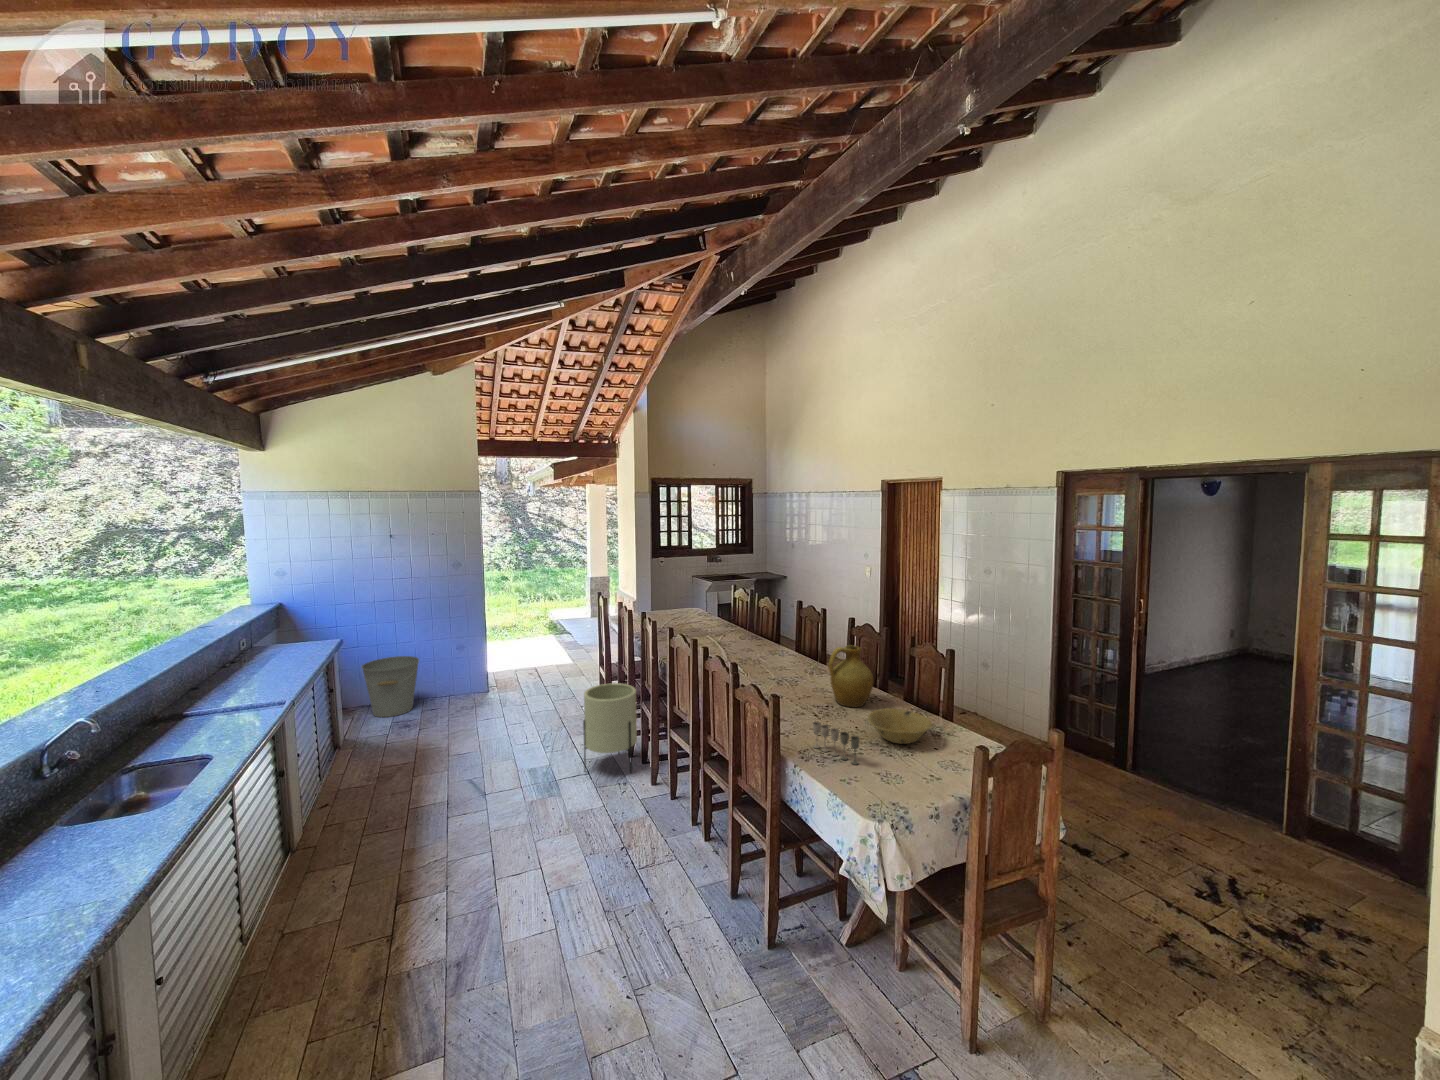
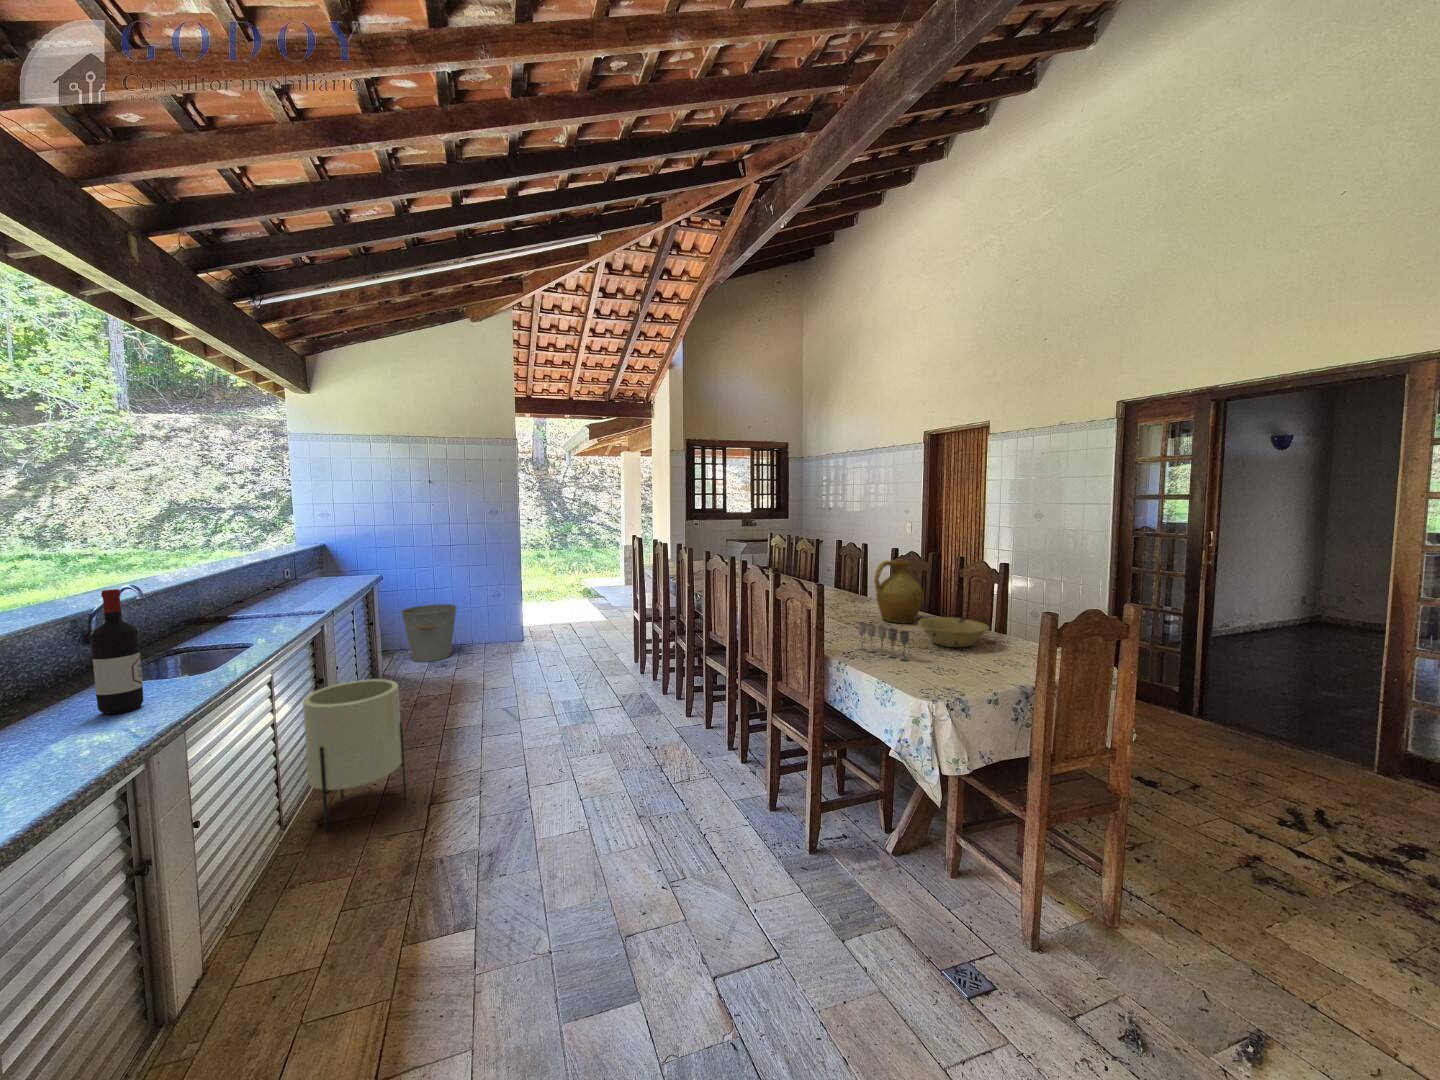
planter: present [583,683,637,773] -> present [303,679,407,832]
wine bottle: none [54,755,108,883] -> present [90,589,143,714]

